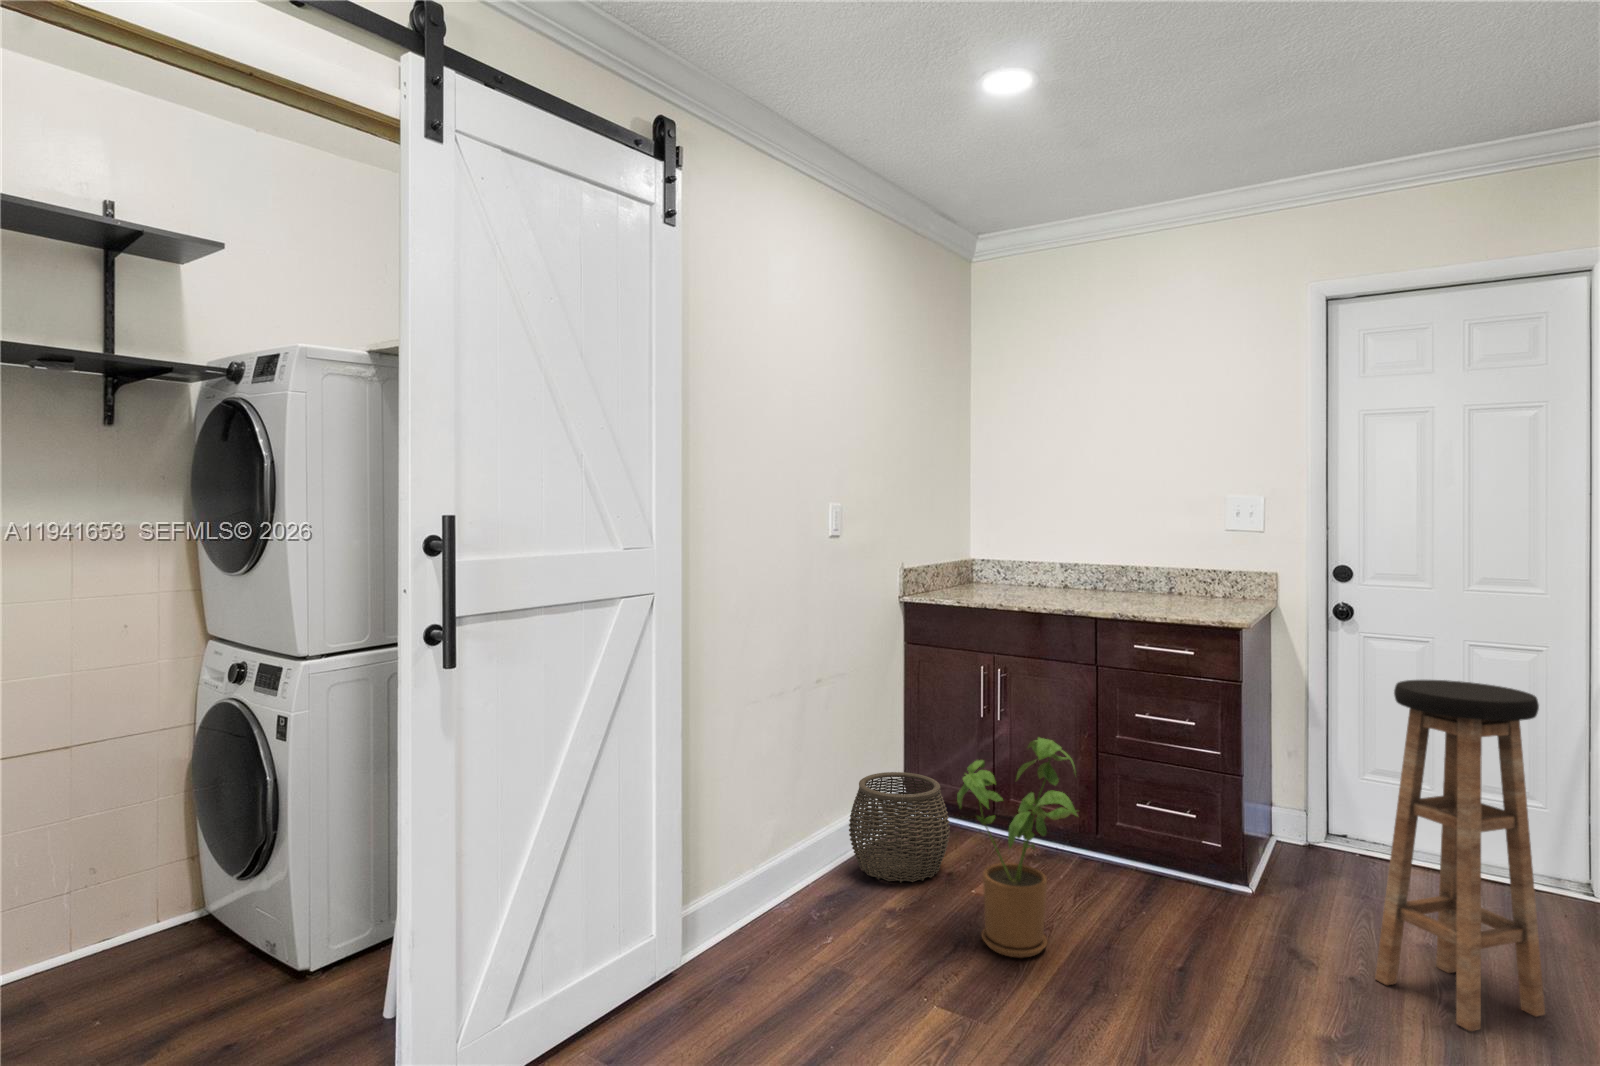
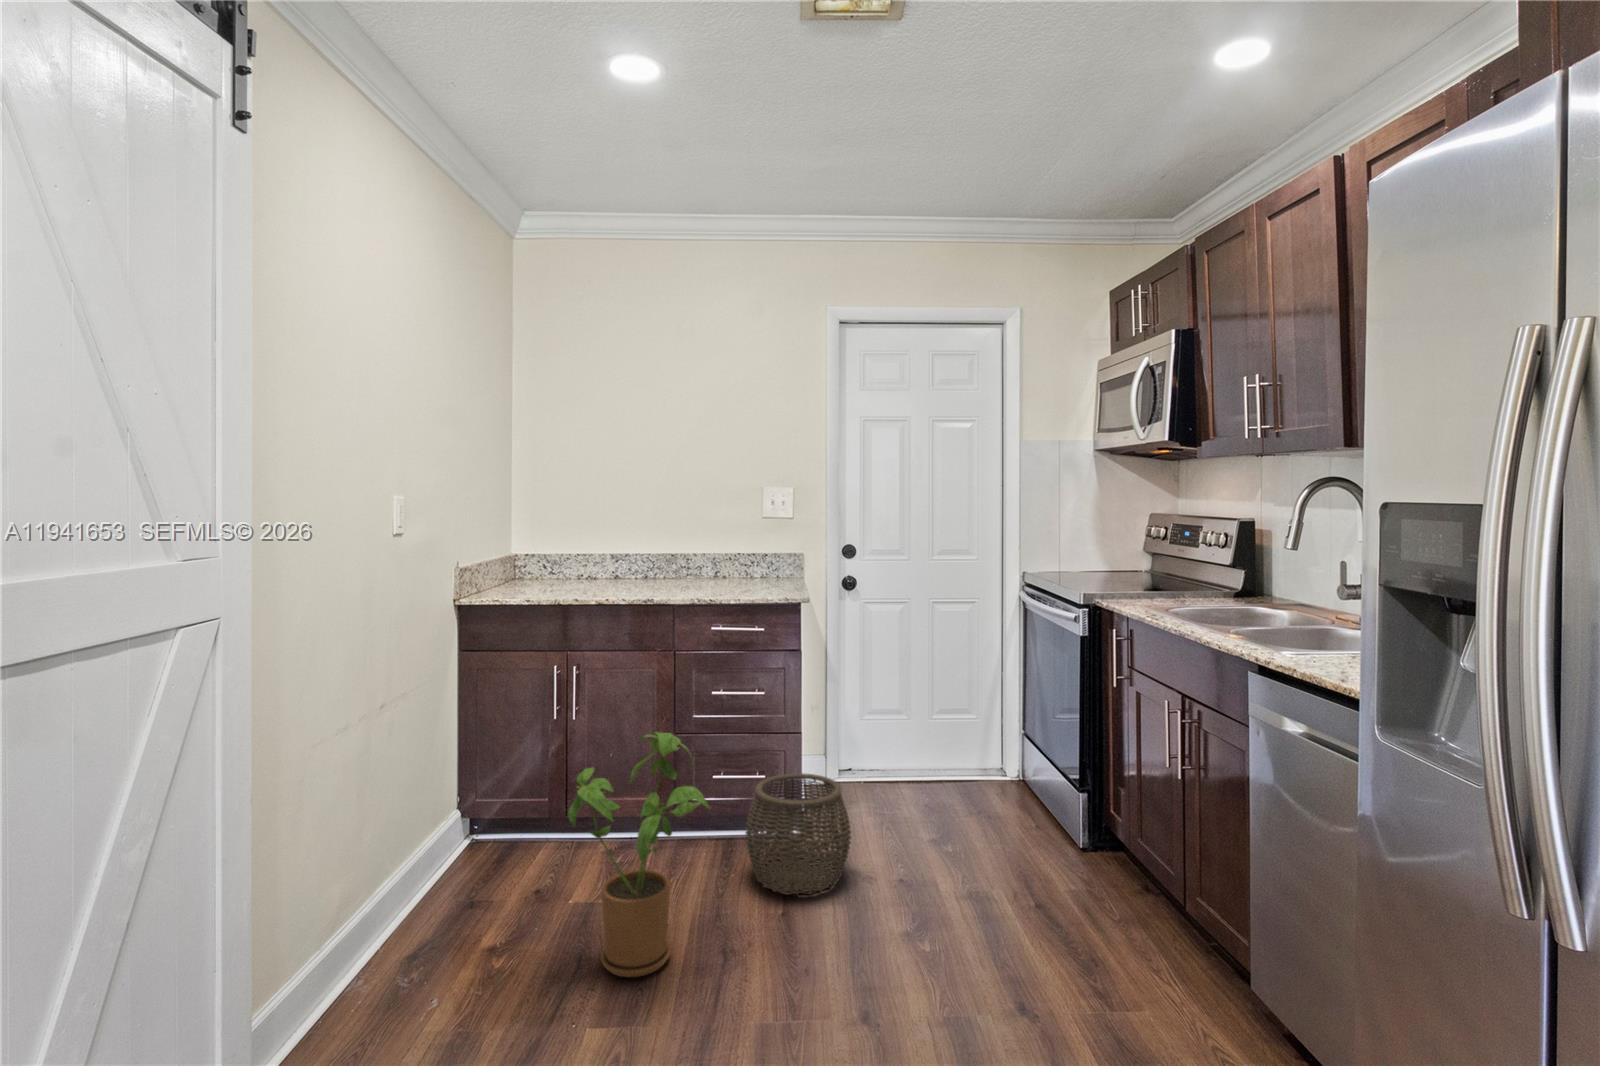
bar stool: present [1375,680,1545,1031] -> none [929,632,1034,911]
woven basket: present [849,772,950,883] -> present [746,773,851,895]

